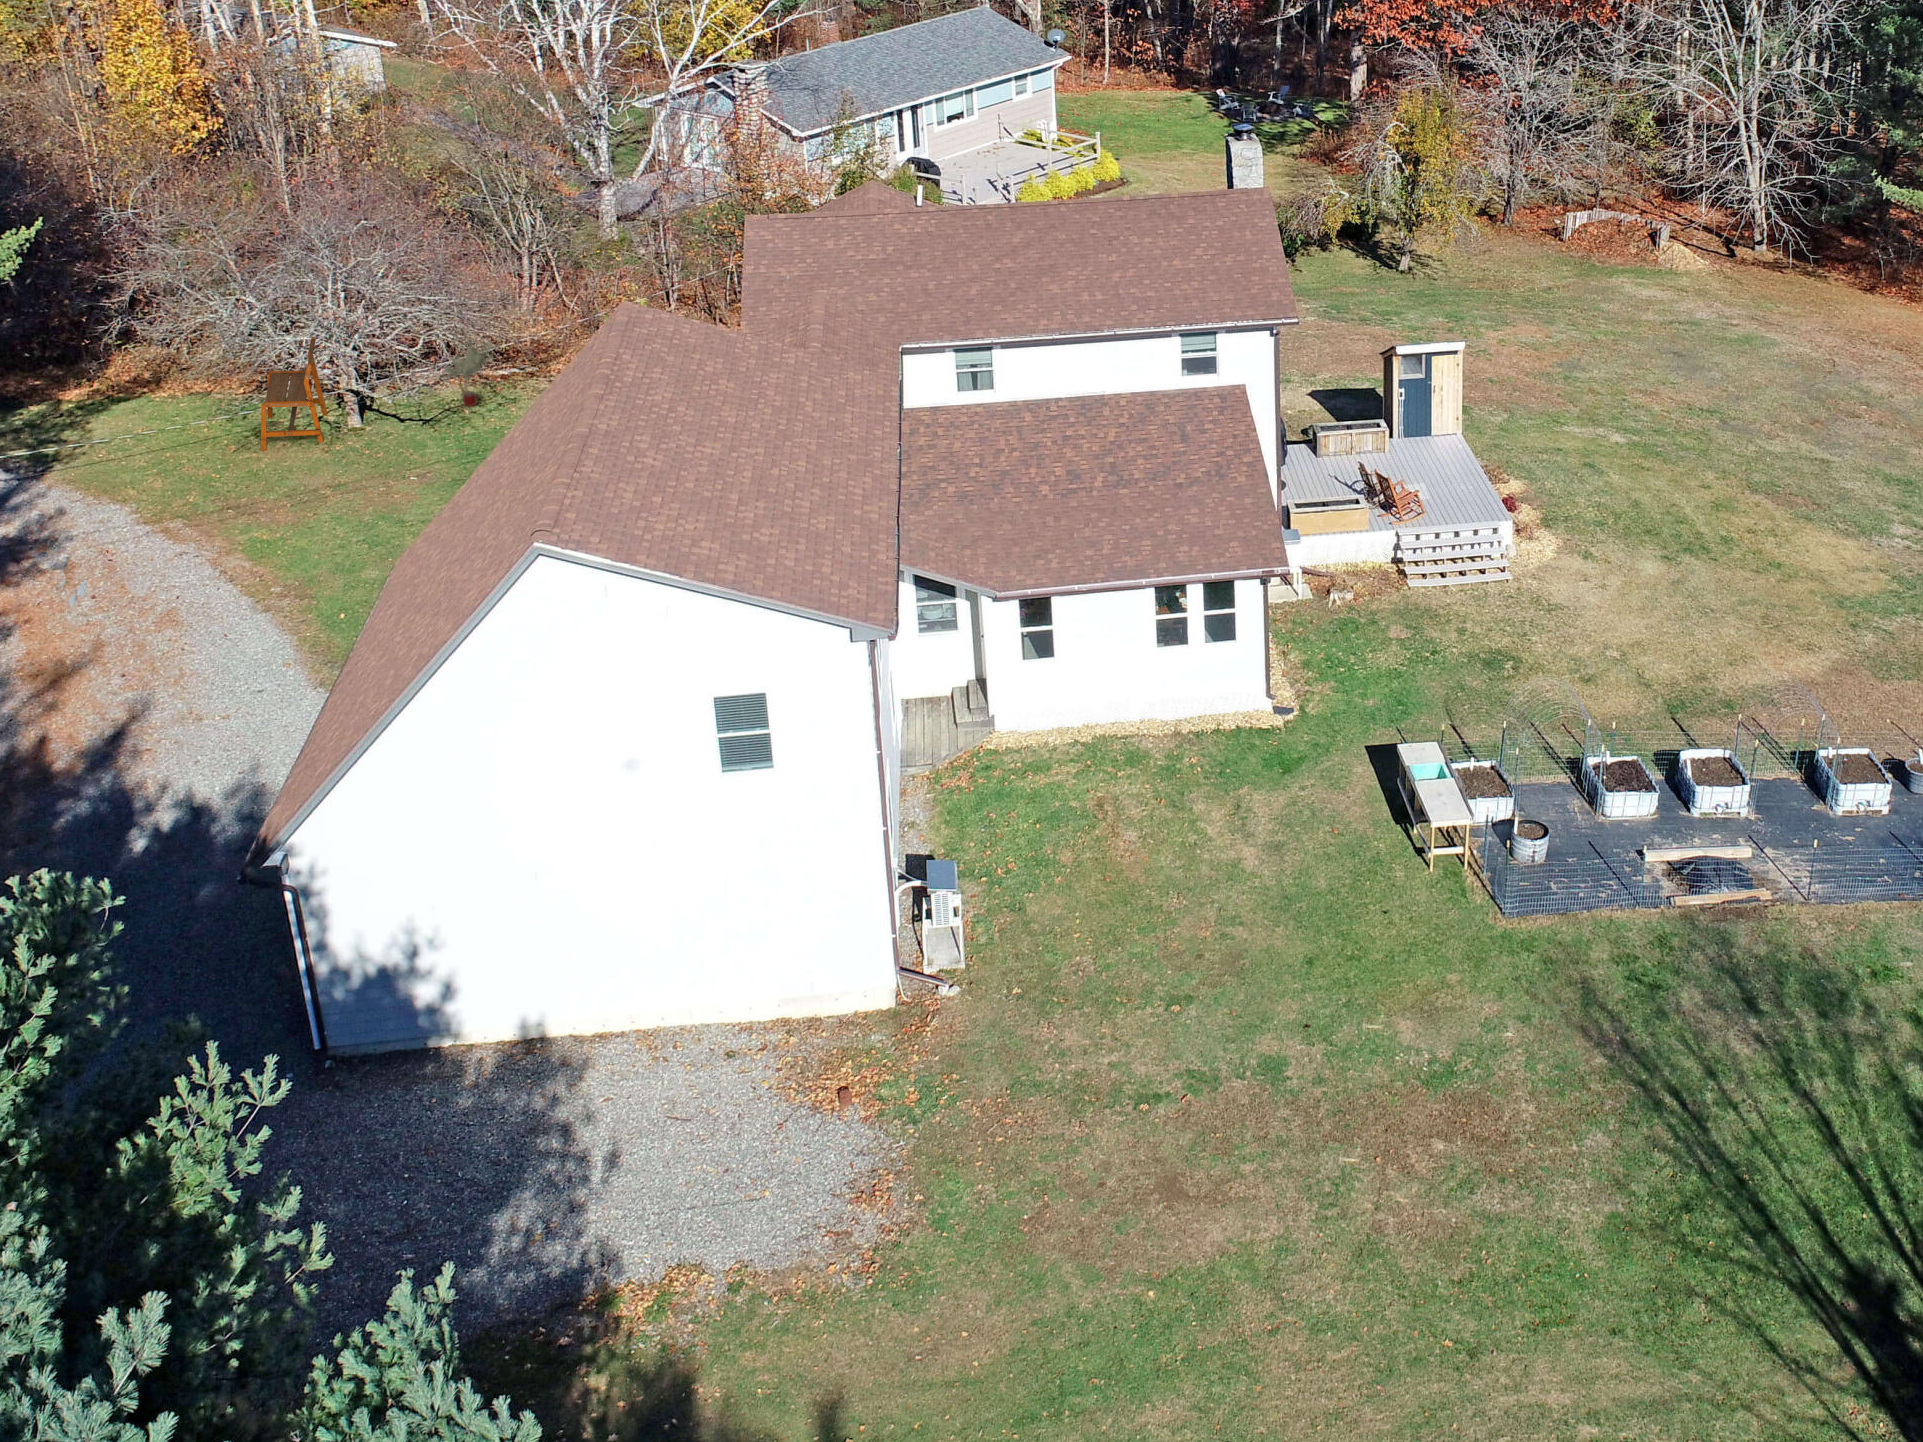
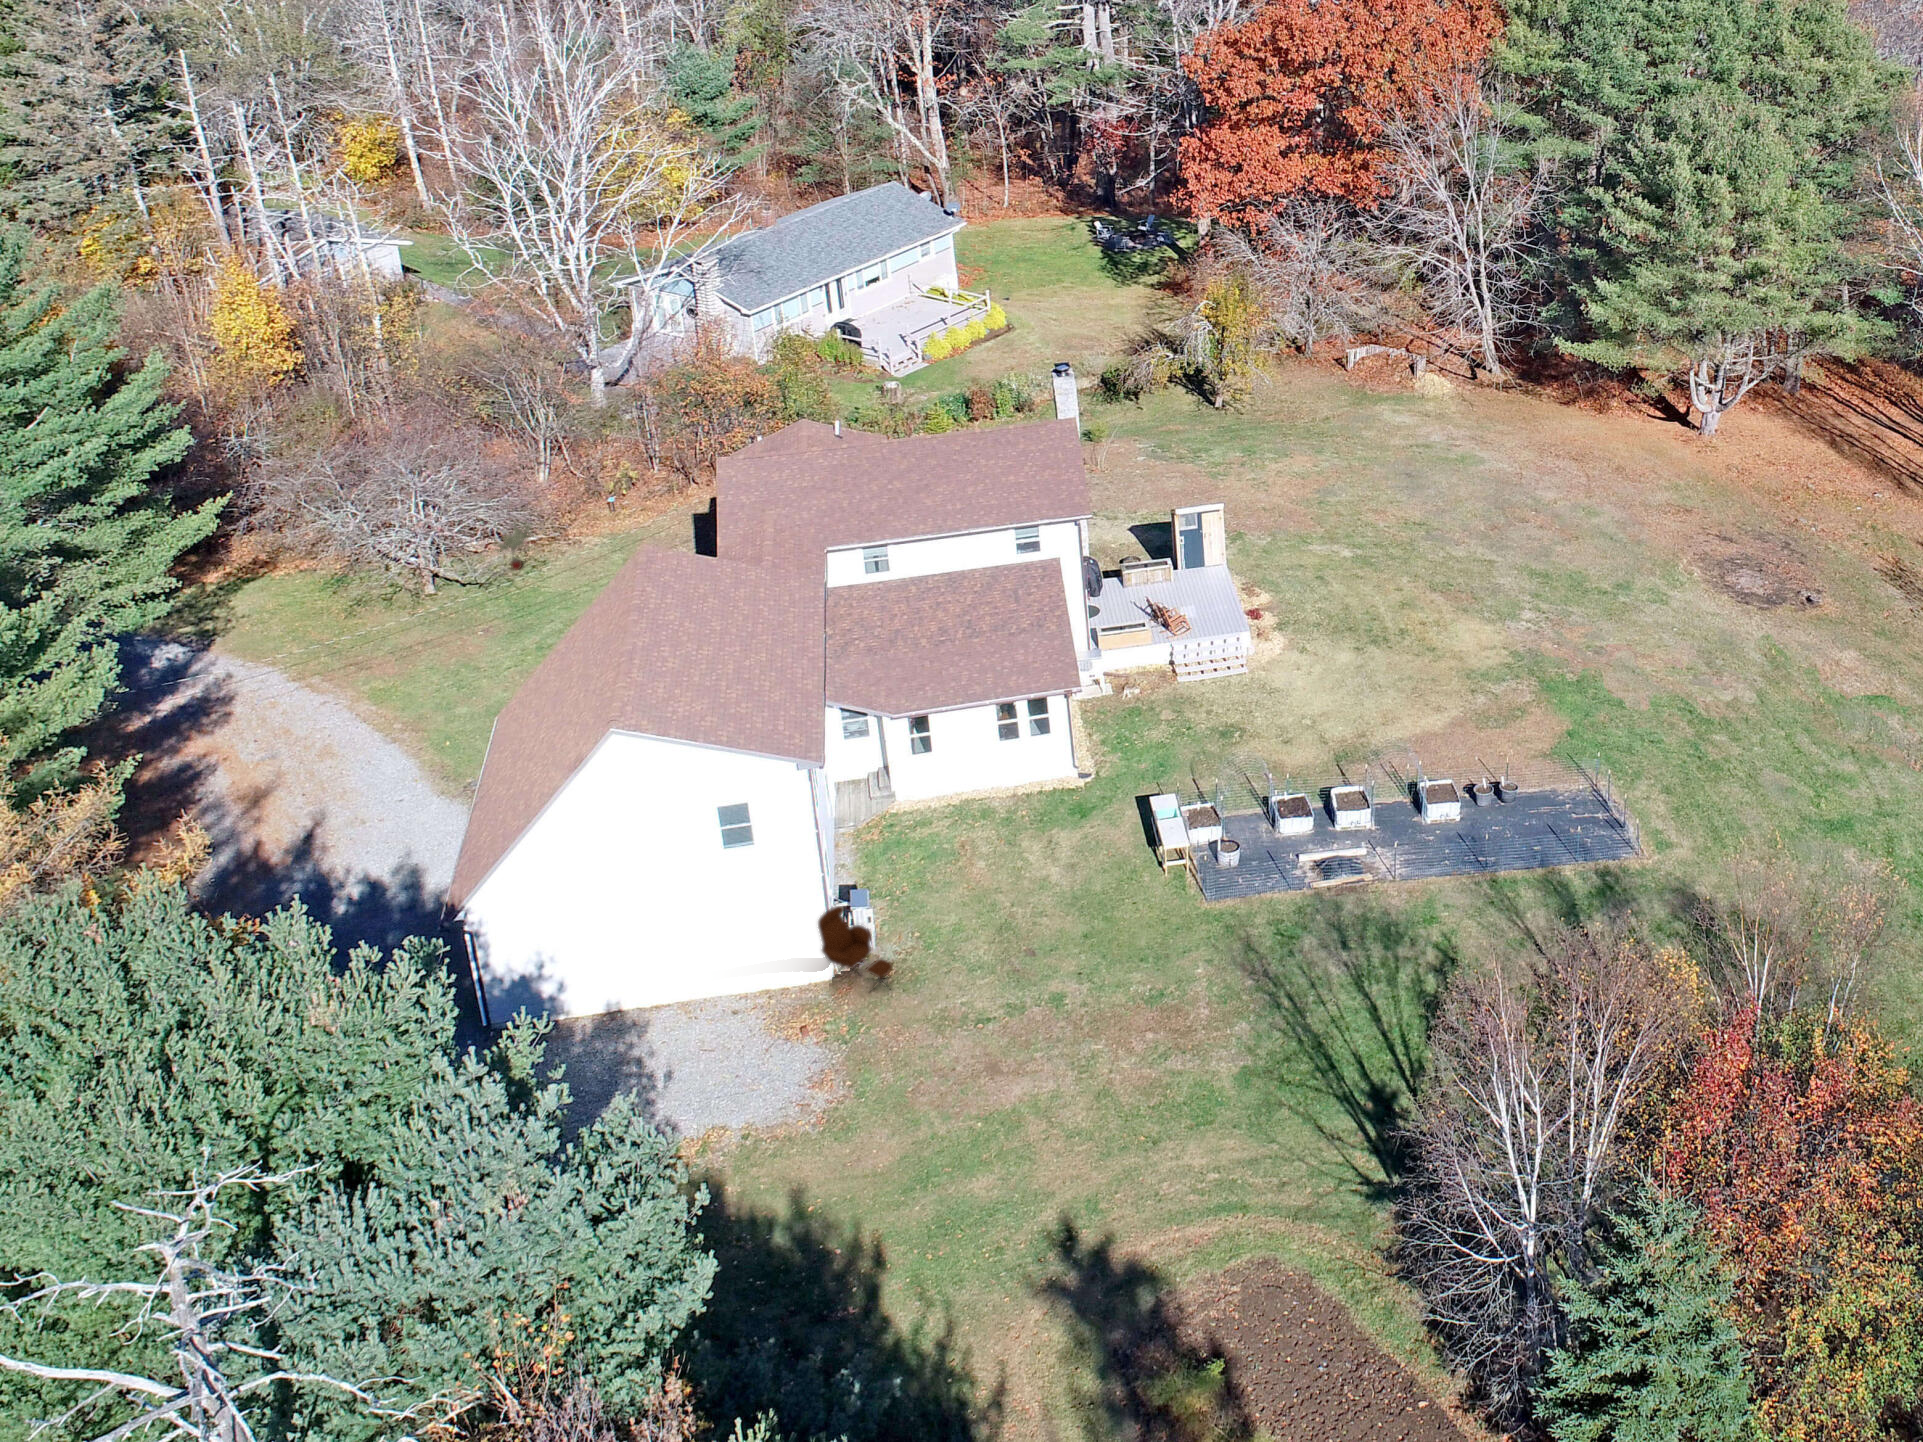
bench: present [261,337,327,451] -> none [364,528,411,616]
lounge chair: none [875,884,1001,1041] -> present [818,906,893,990]

